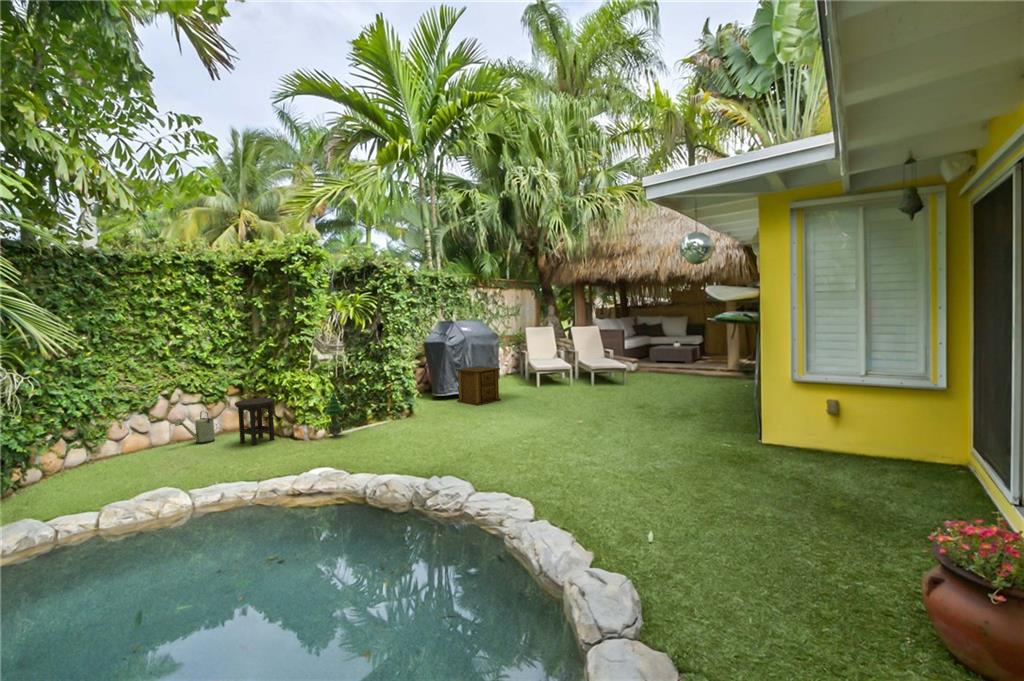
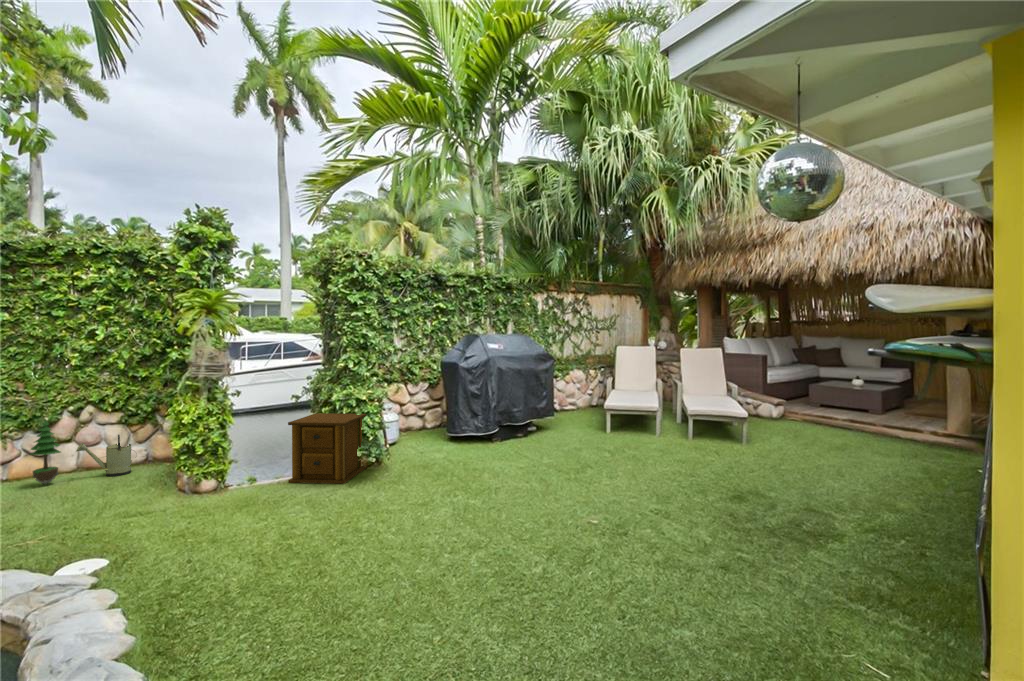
side table: present [456,366,501,405] -> present [288,413,367,484]
potted tree: present [326,390,343,436] -> present [29,420,61,485]
stool: present [235,398,275,445] -> none [133,423,190,487]

